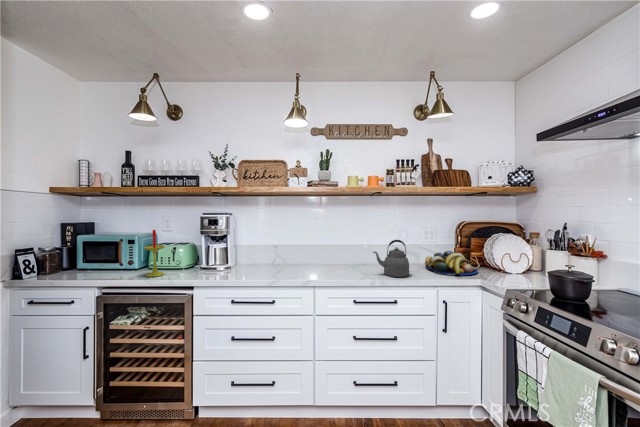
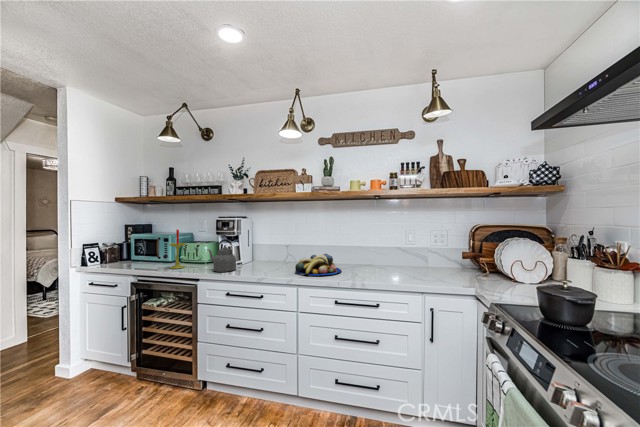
kettle: present [373,240,409,277] -> present [208,239,236,272]
fruit bowl: present [425,251,478,276] -> present [295,254,341,276]

